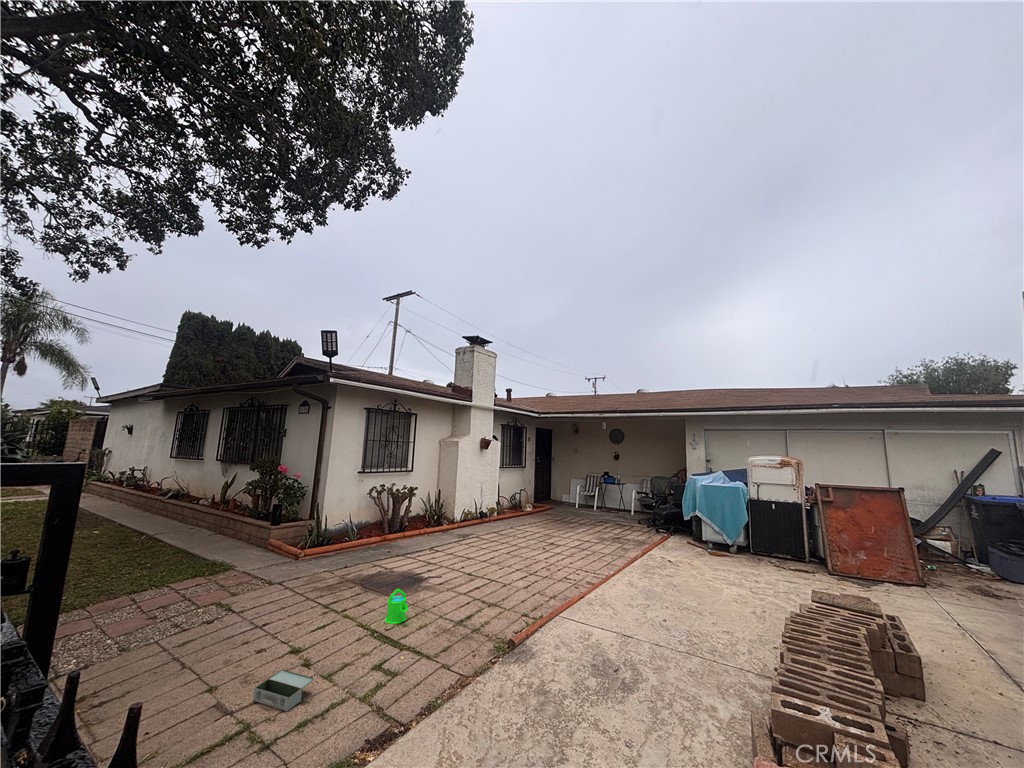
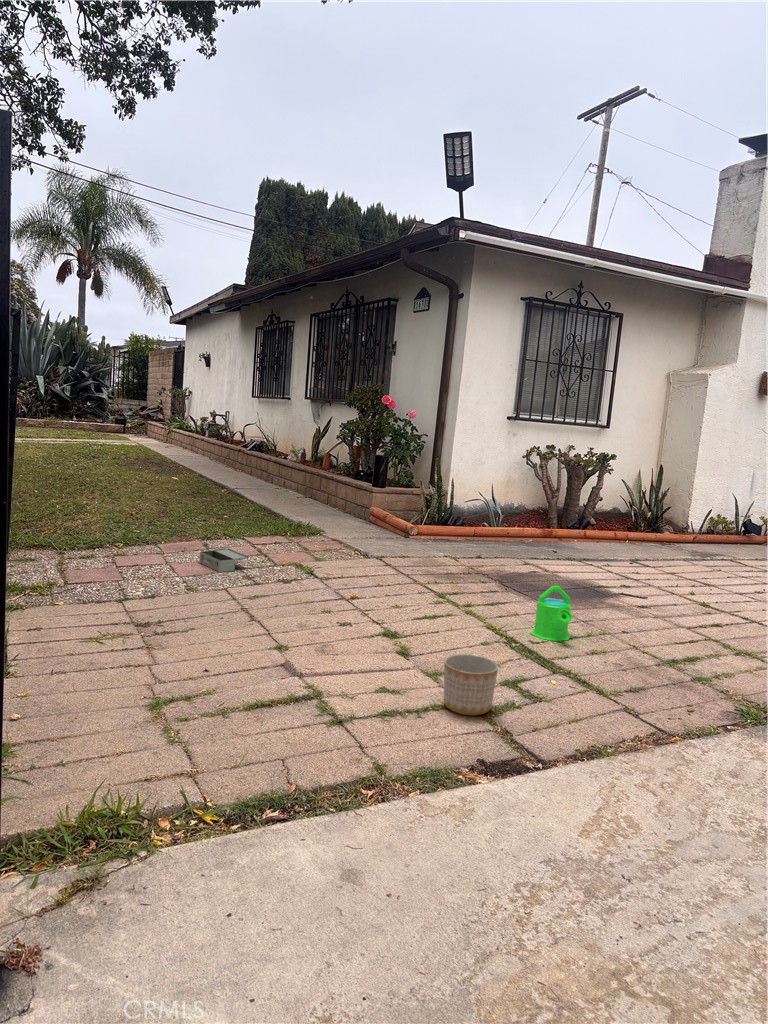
planter: none [339,660,374,707] -> present [444,654,498,715]
toolbox: present [253,670,314,711] -> present [200,548,248,572]

